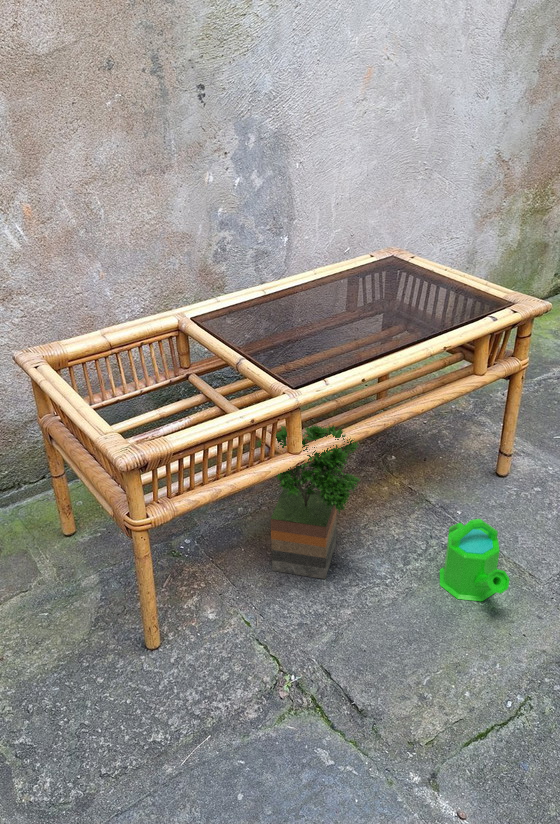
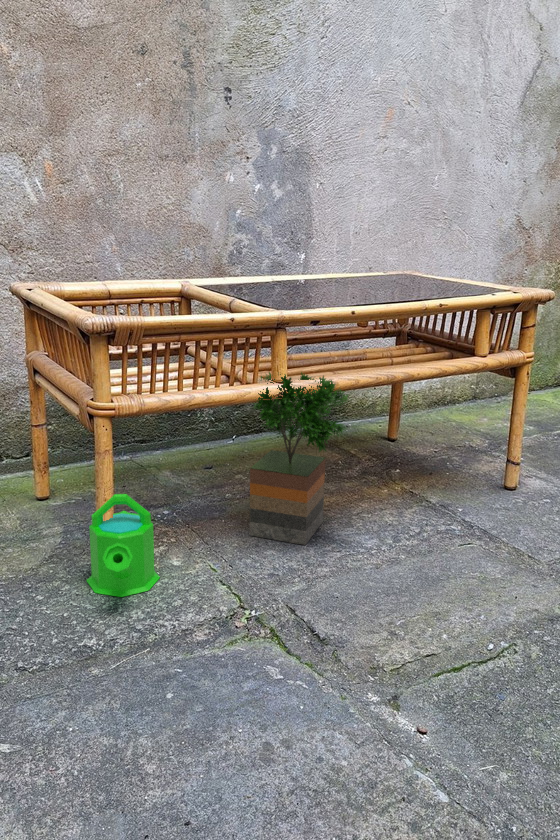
watering can: present [440,519,510,601] -> present [87,494,160,597]

